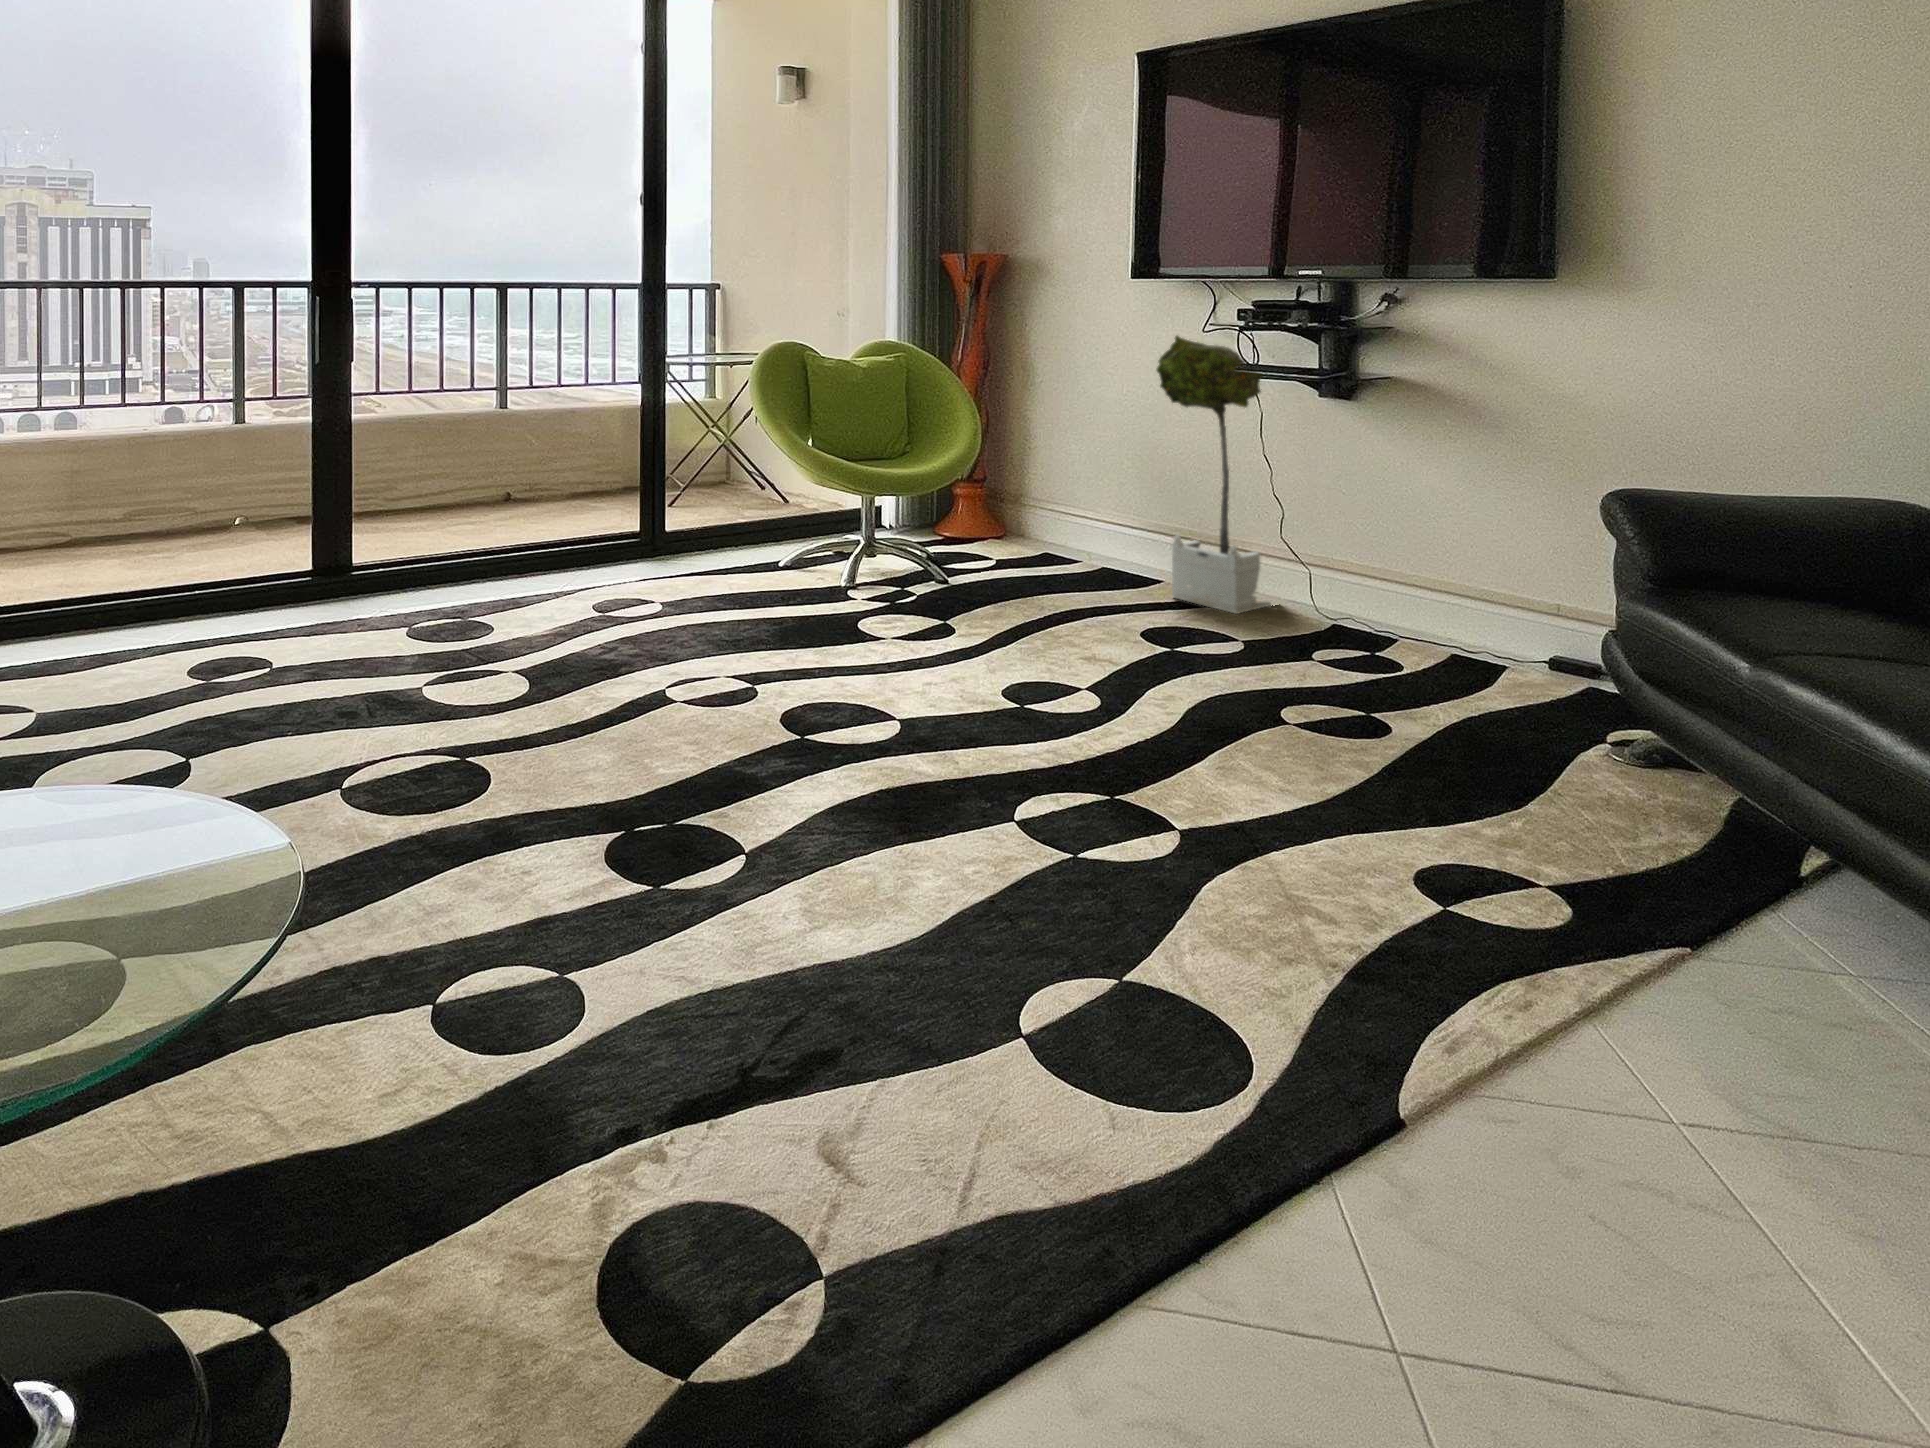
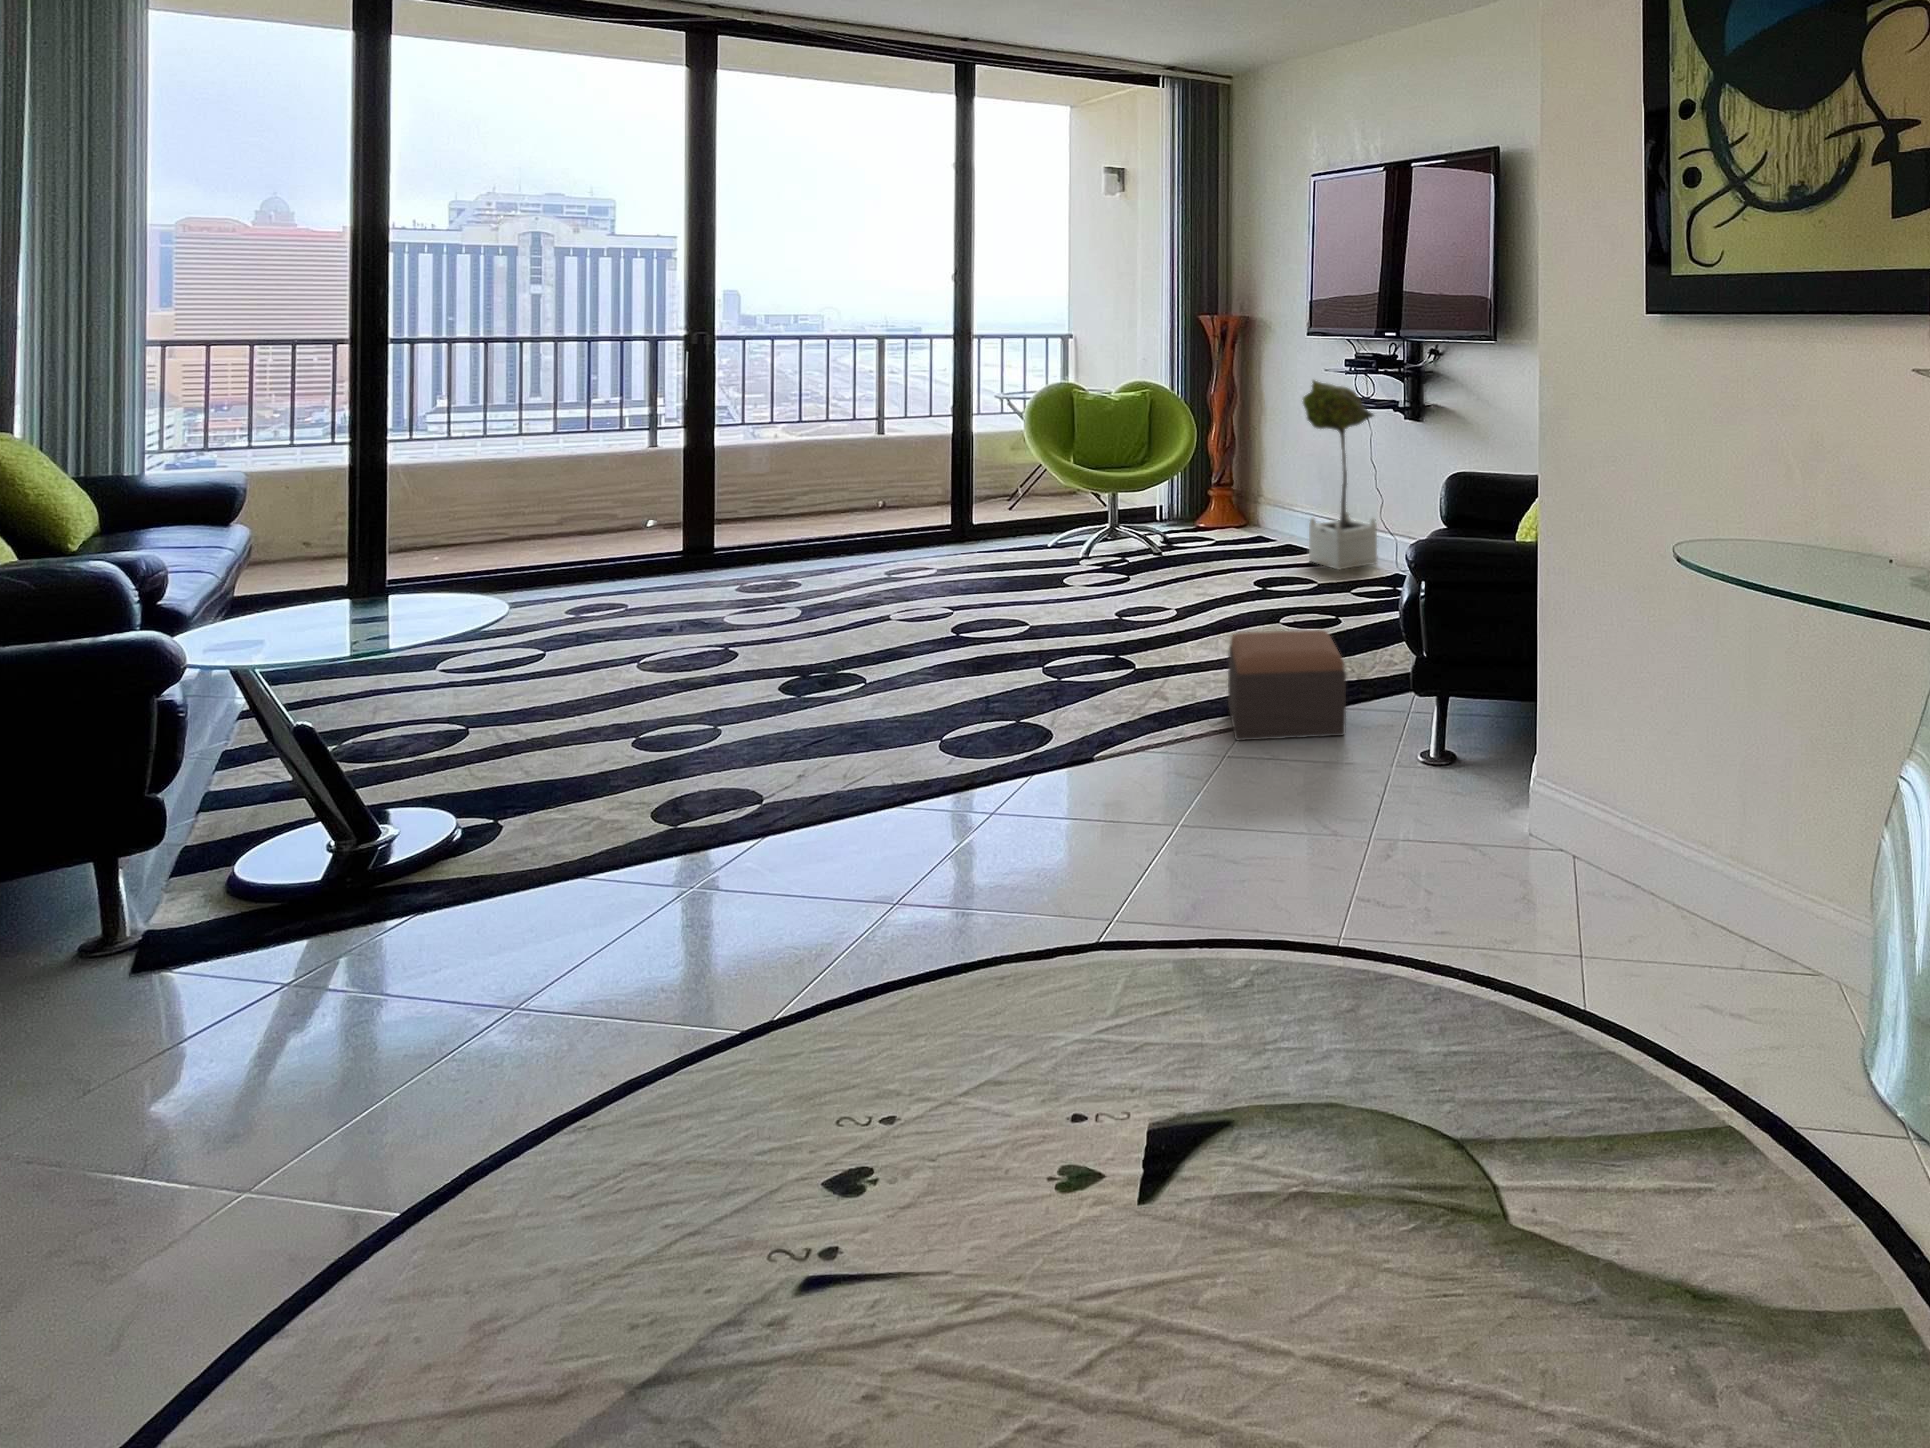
footstool: none [1474,799,1853,1061] -> present [1228,630,1346,741]

